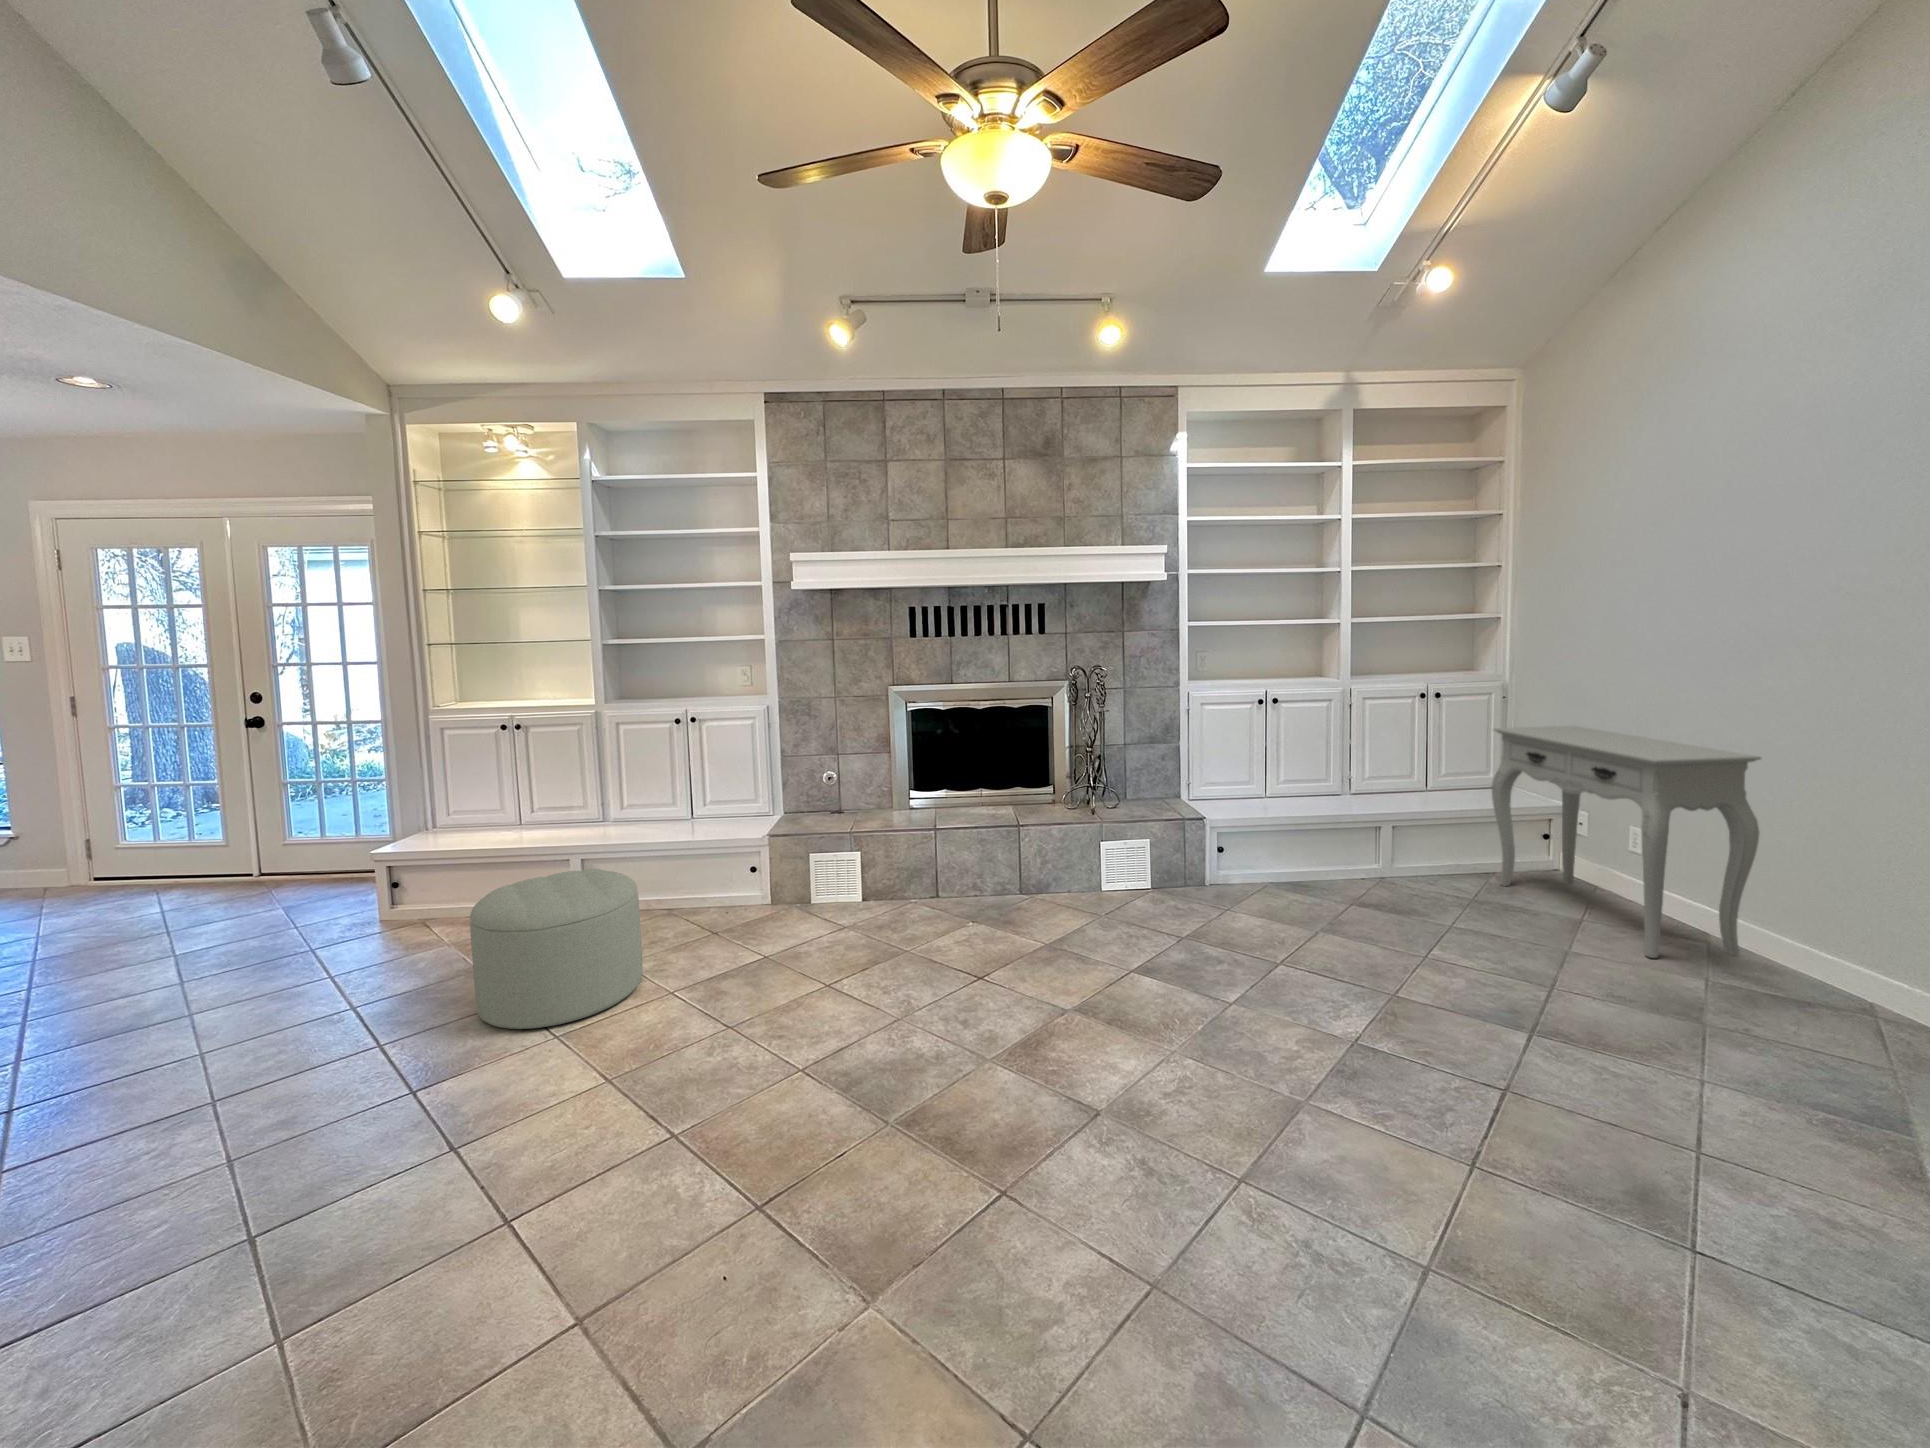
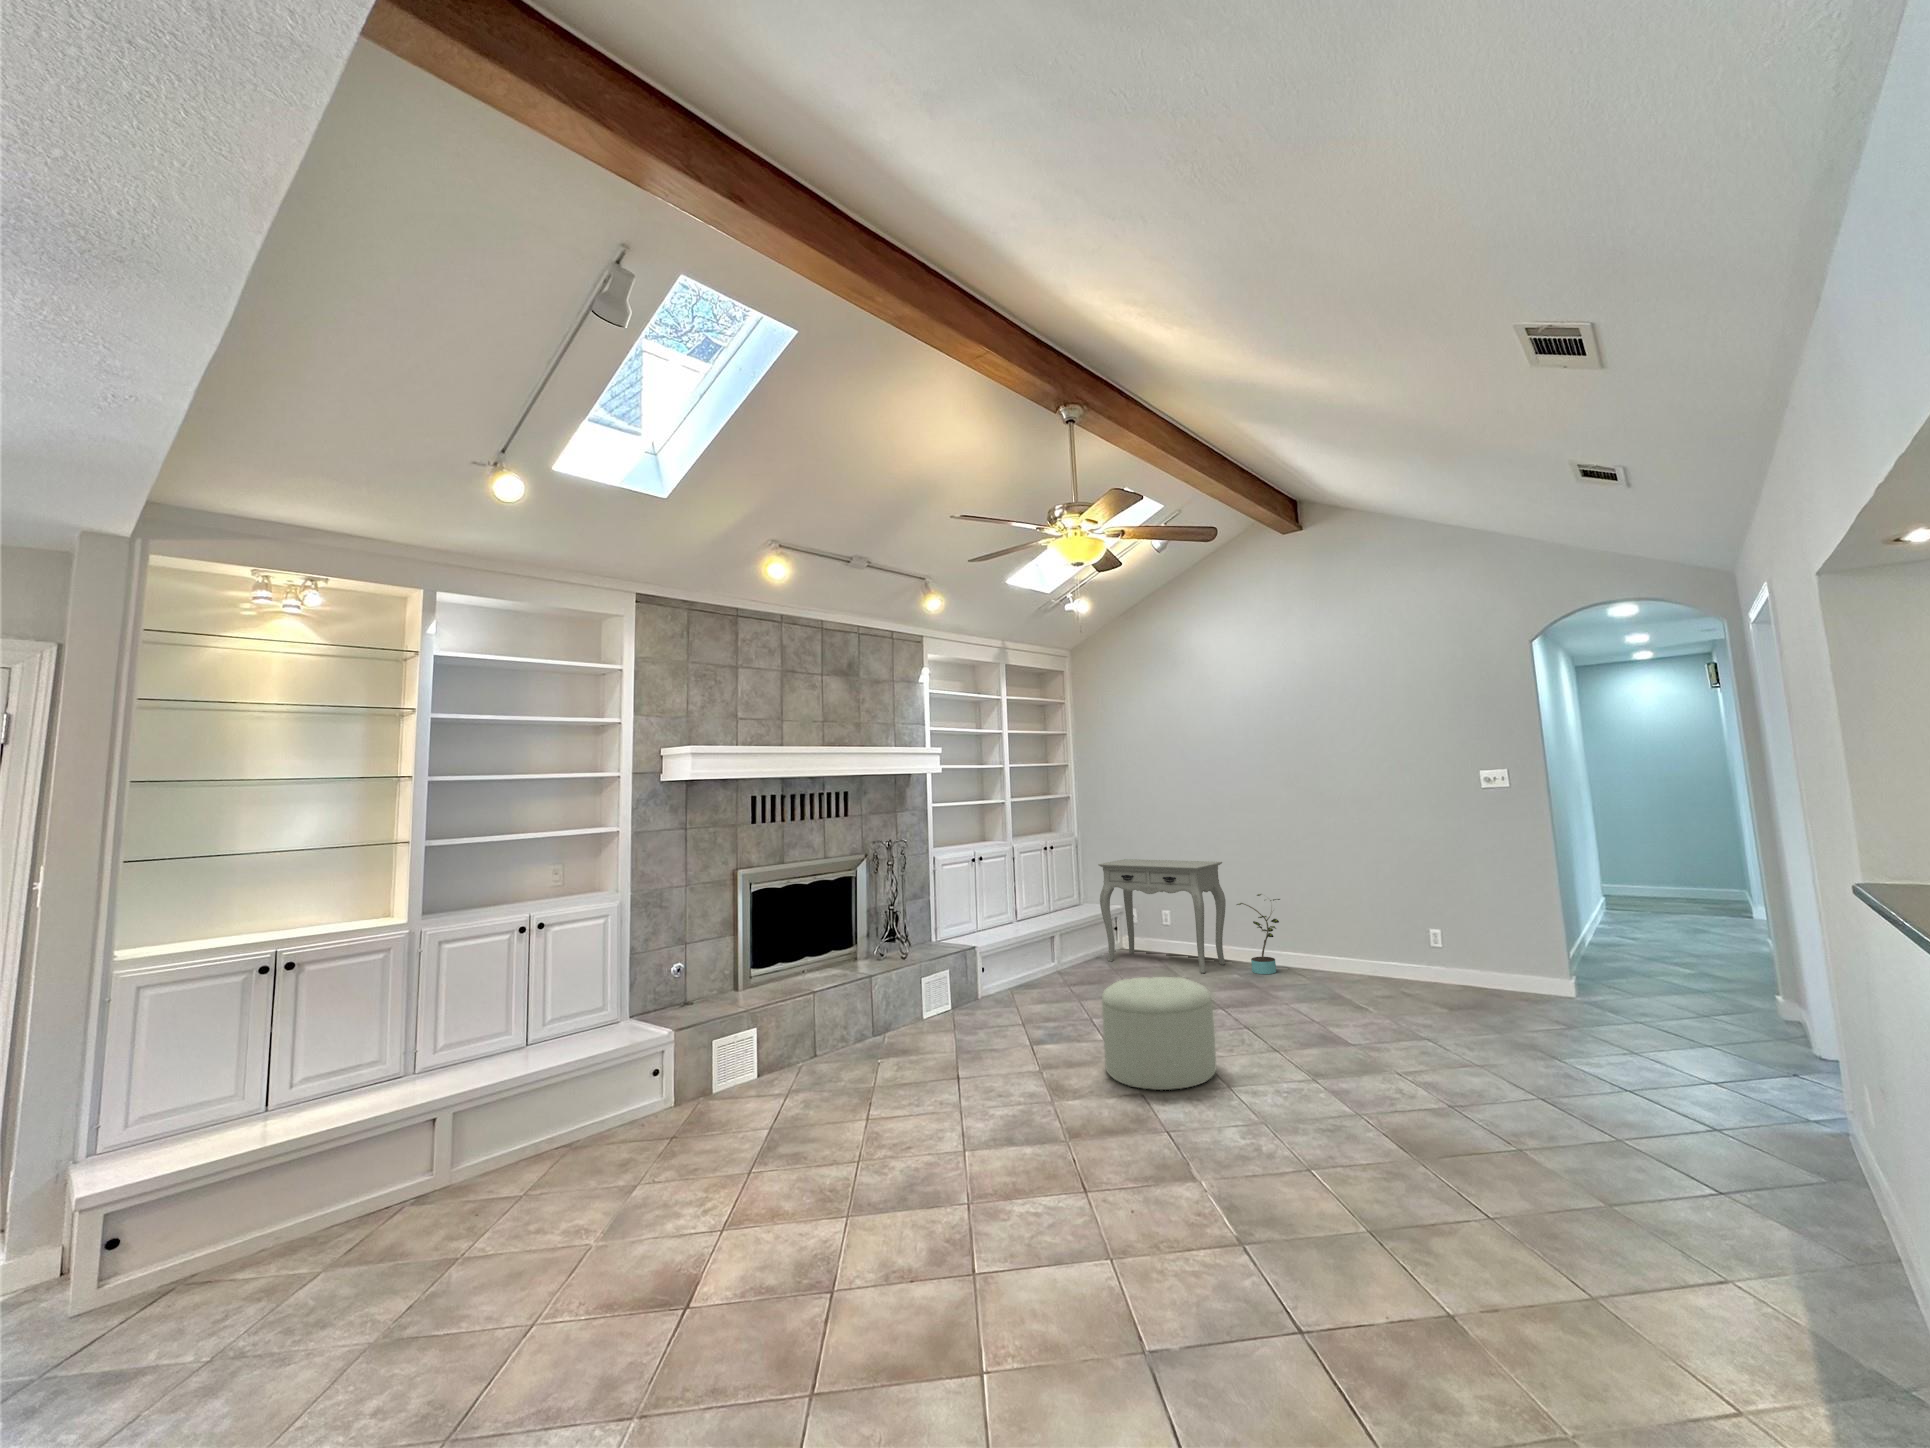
potted plant: none [1762,838,1902,1013] -> present [1237,894,1280,974]
ottoman: present [470,869,643,1030] -> present [1102,977,1216,1090]

